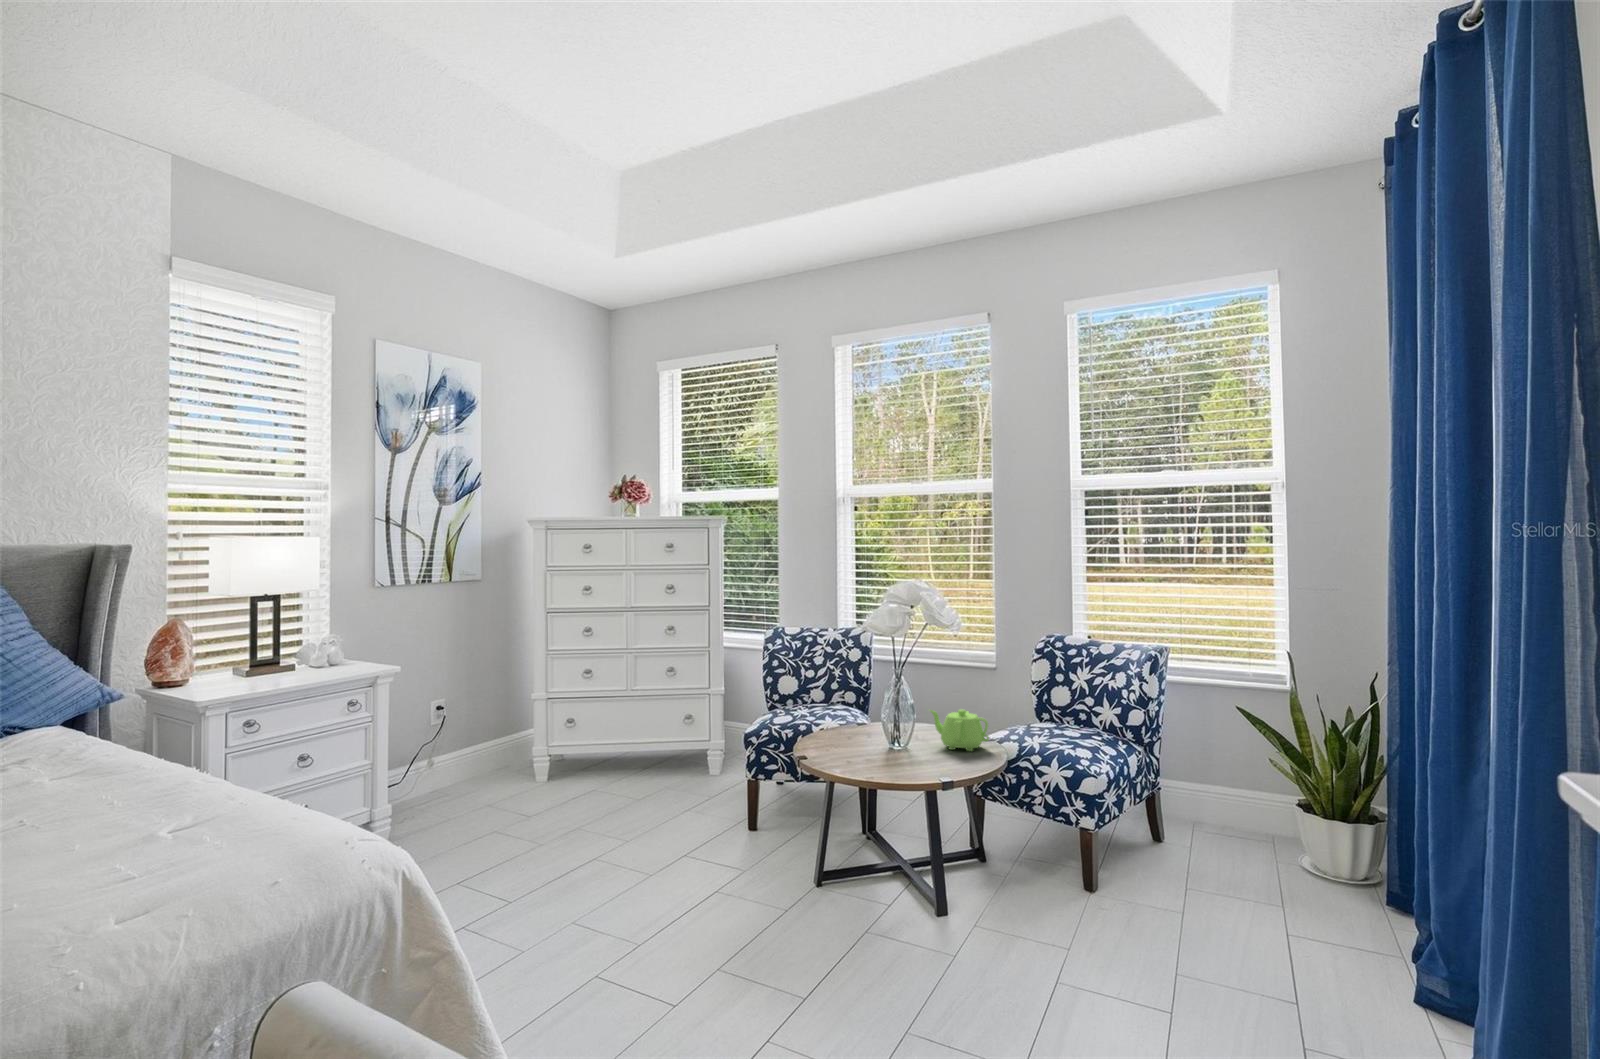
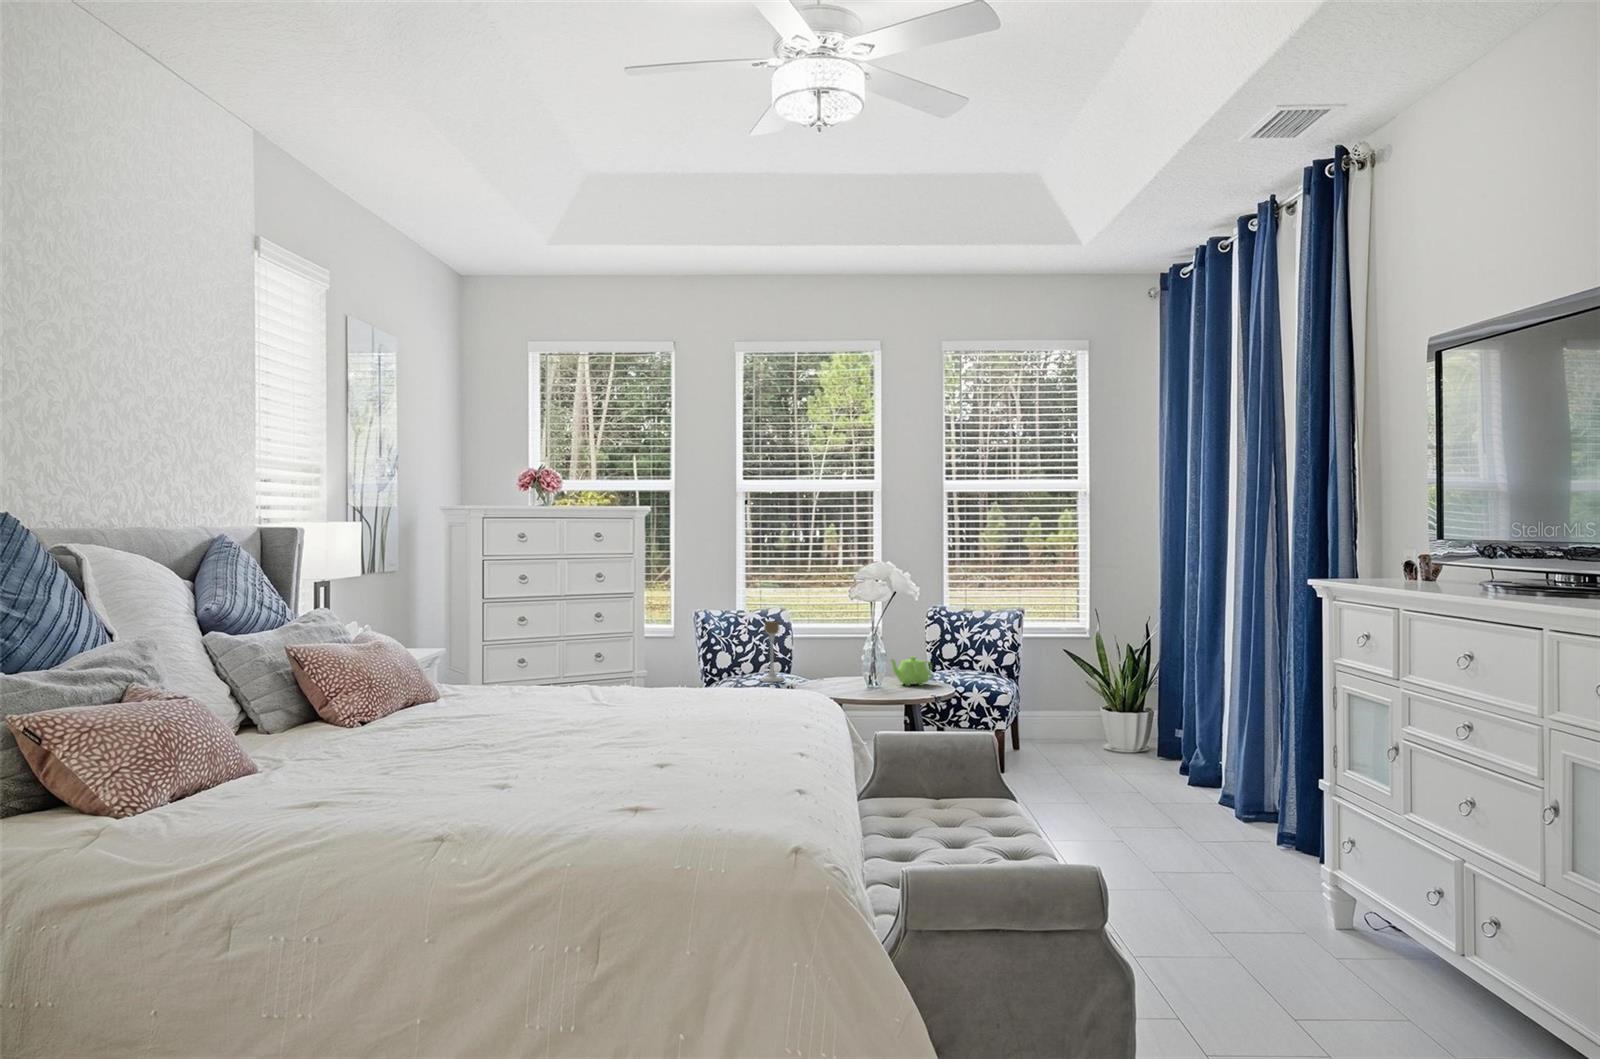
candle holder: none [802,646,831,721] -> present [760,621,783,682]

